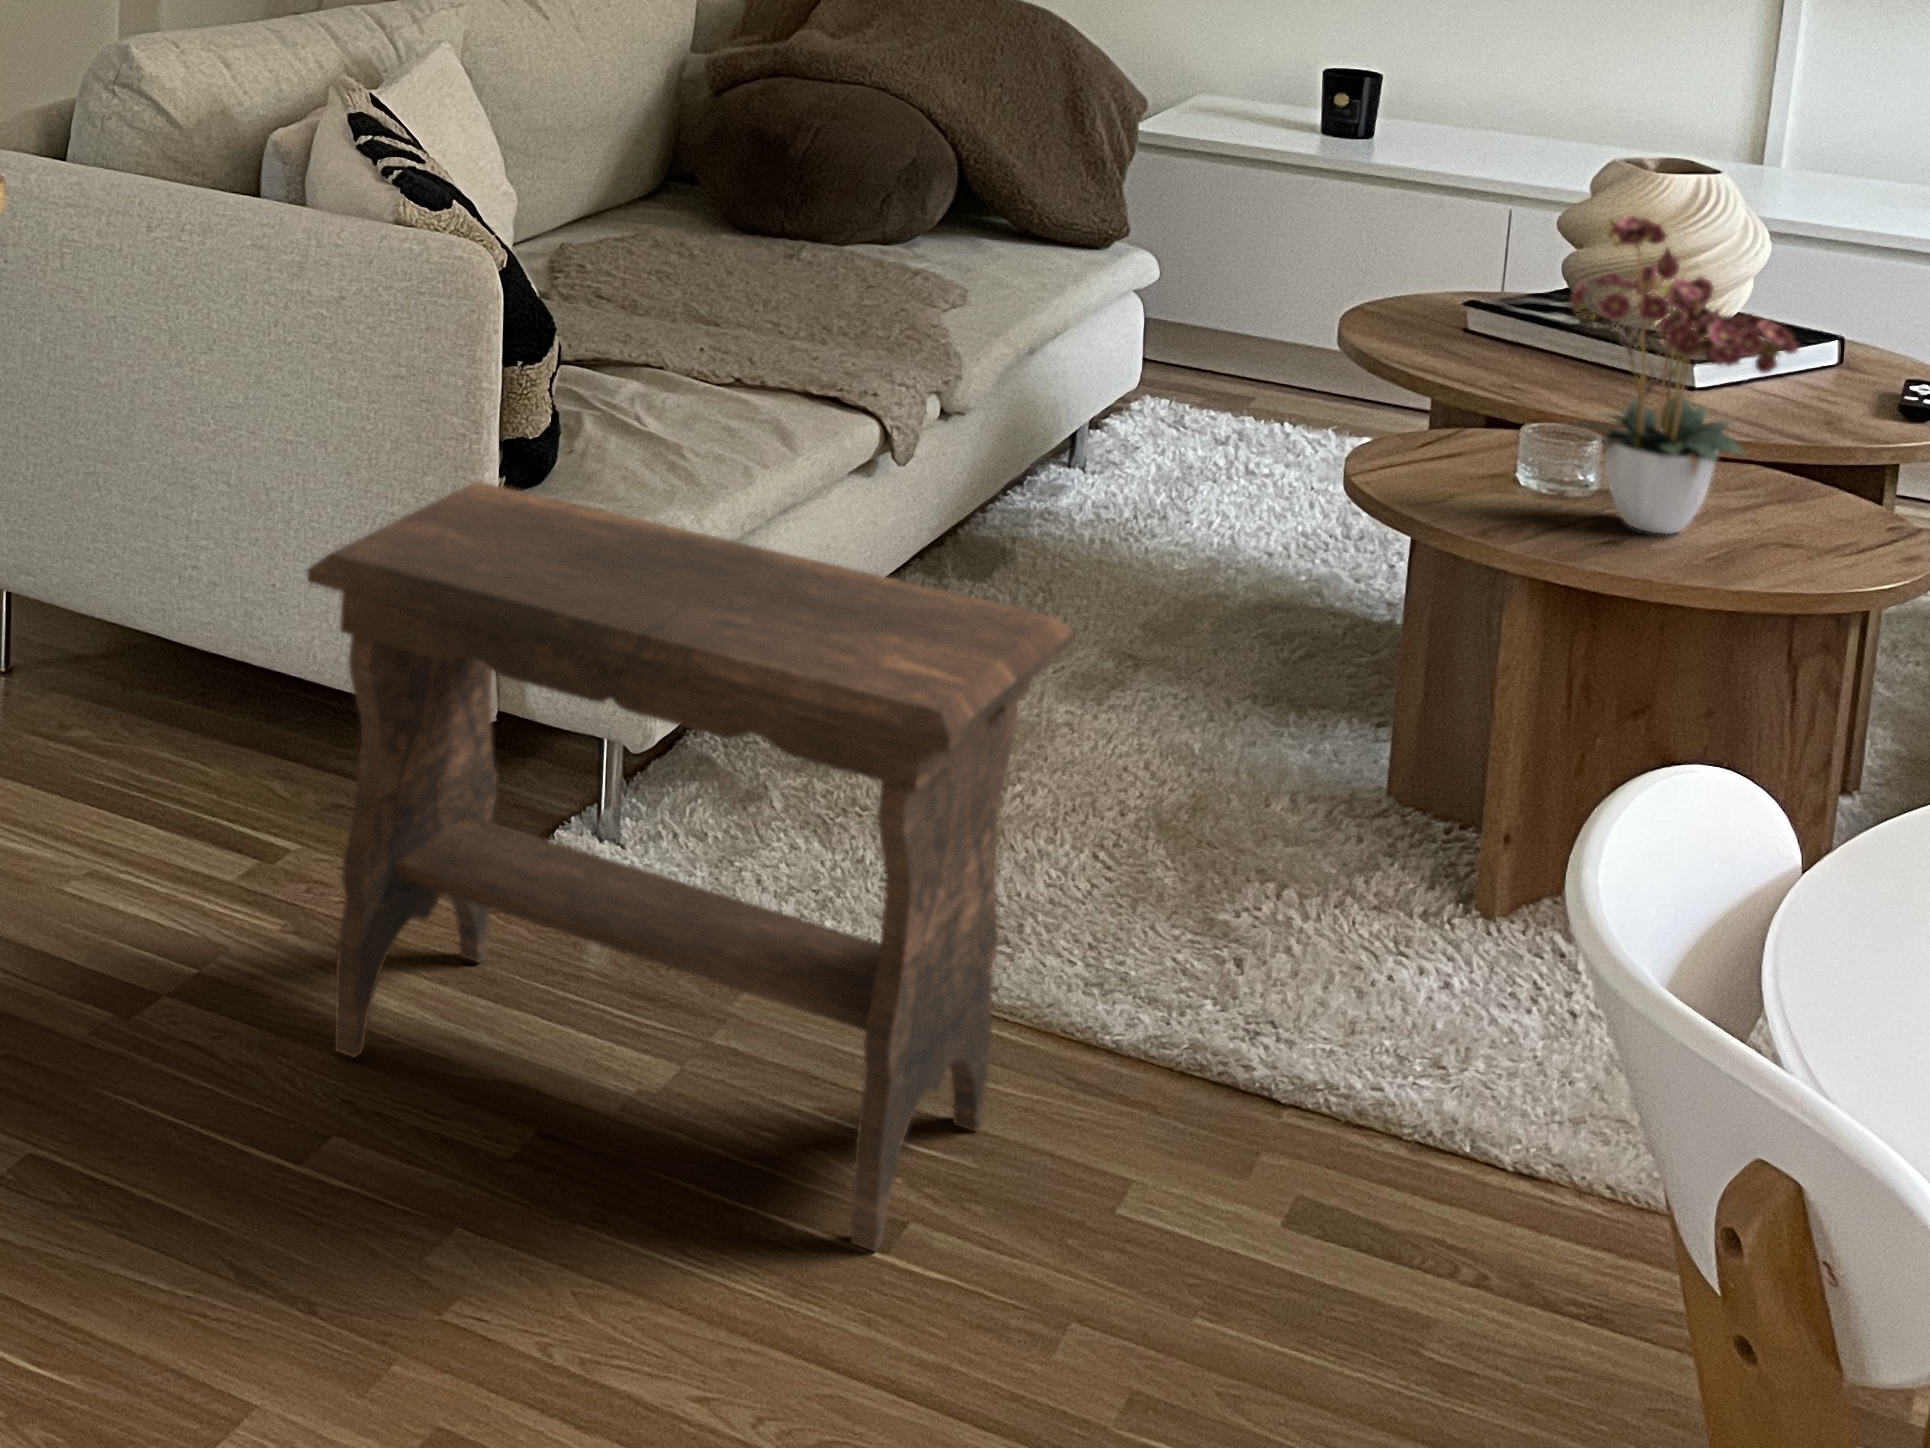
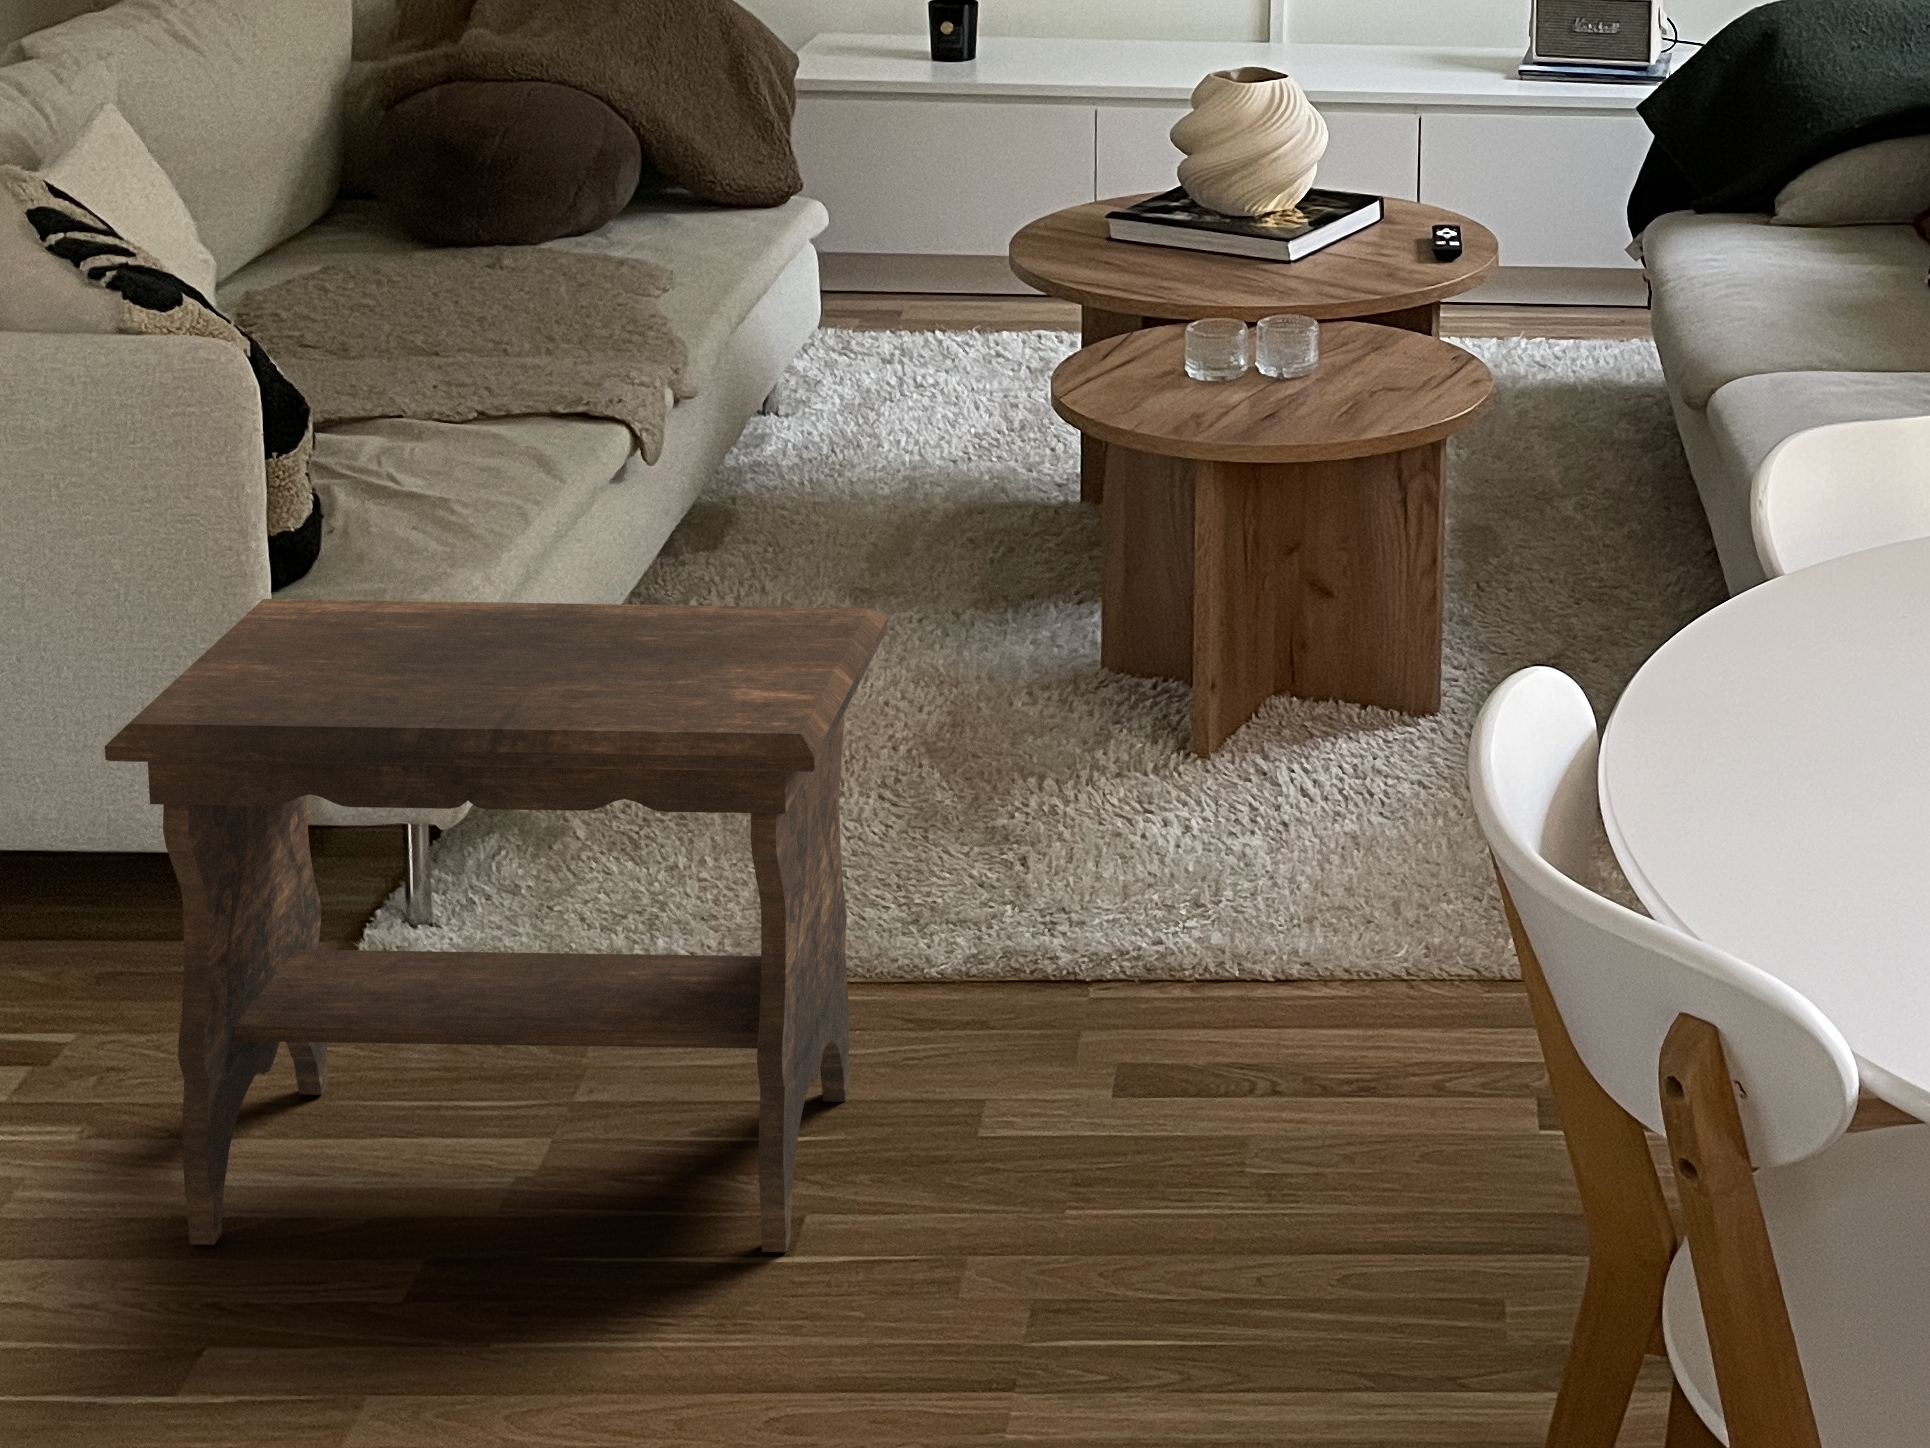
flower arrangement: present [1571,216,1799,534] -> none [1204,122,1397,401]

